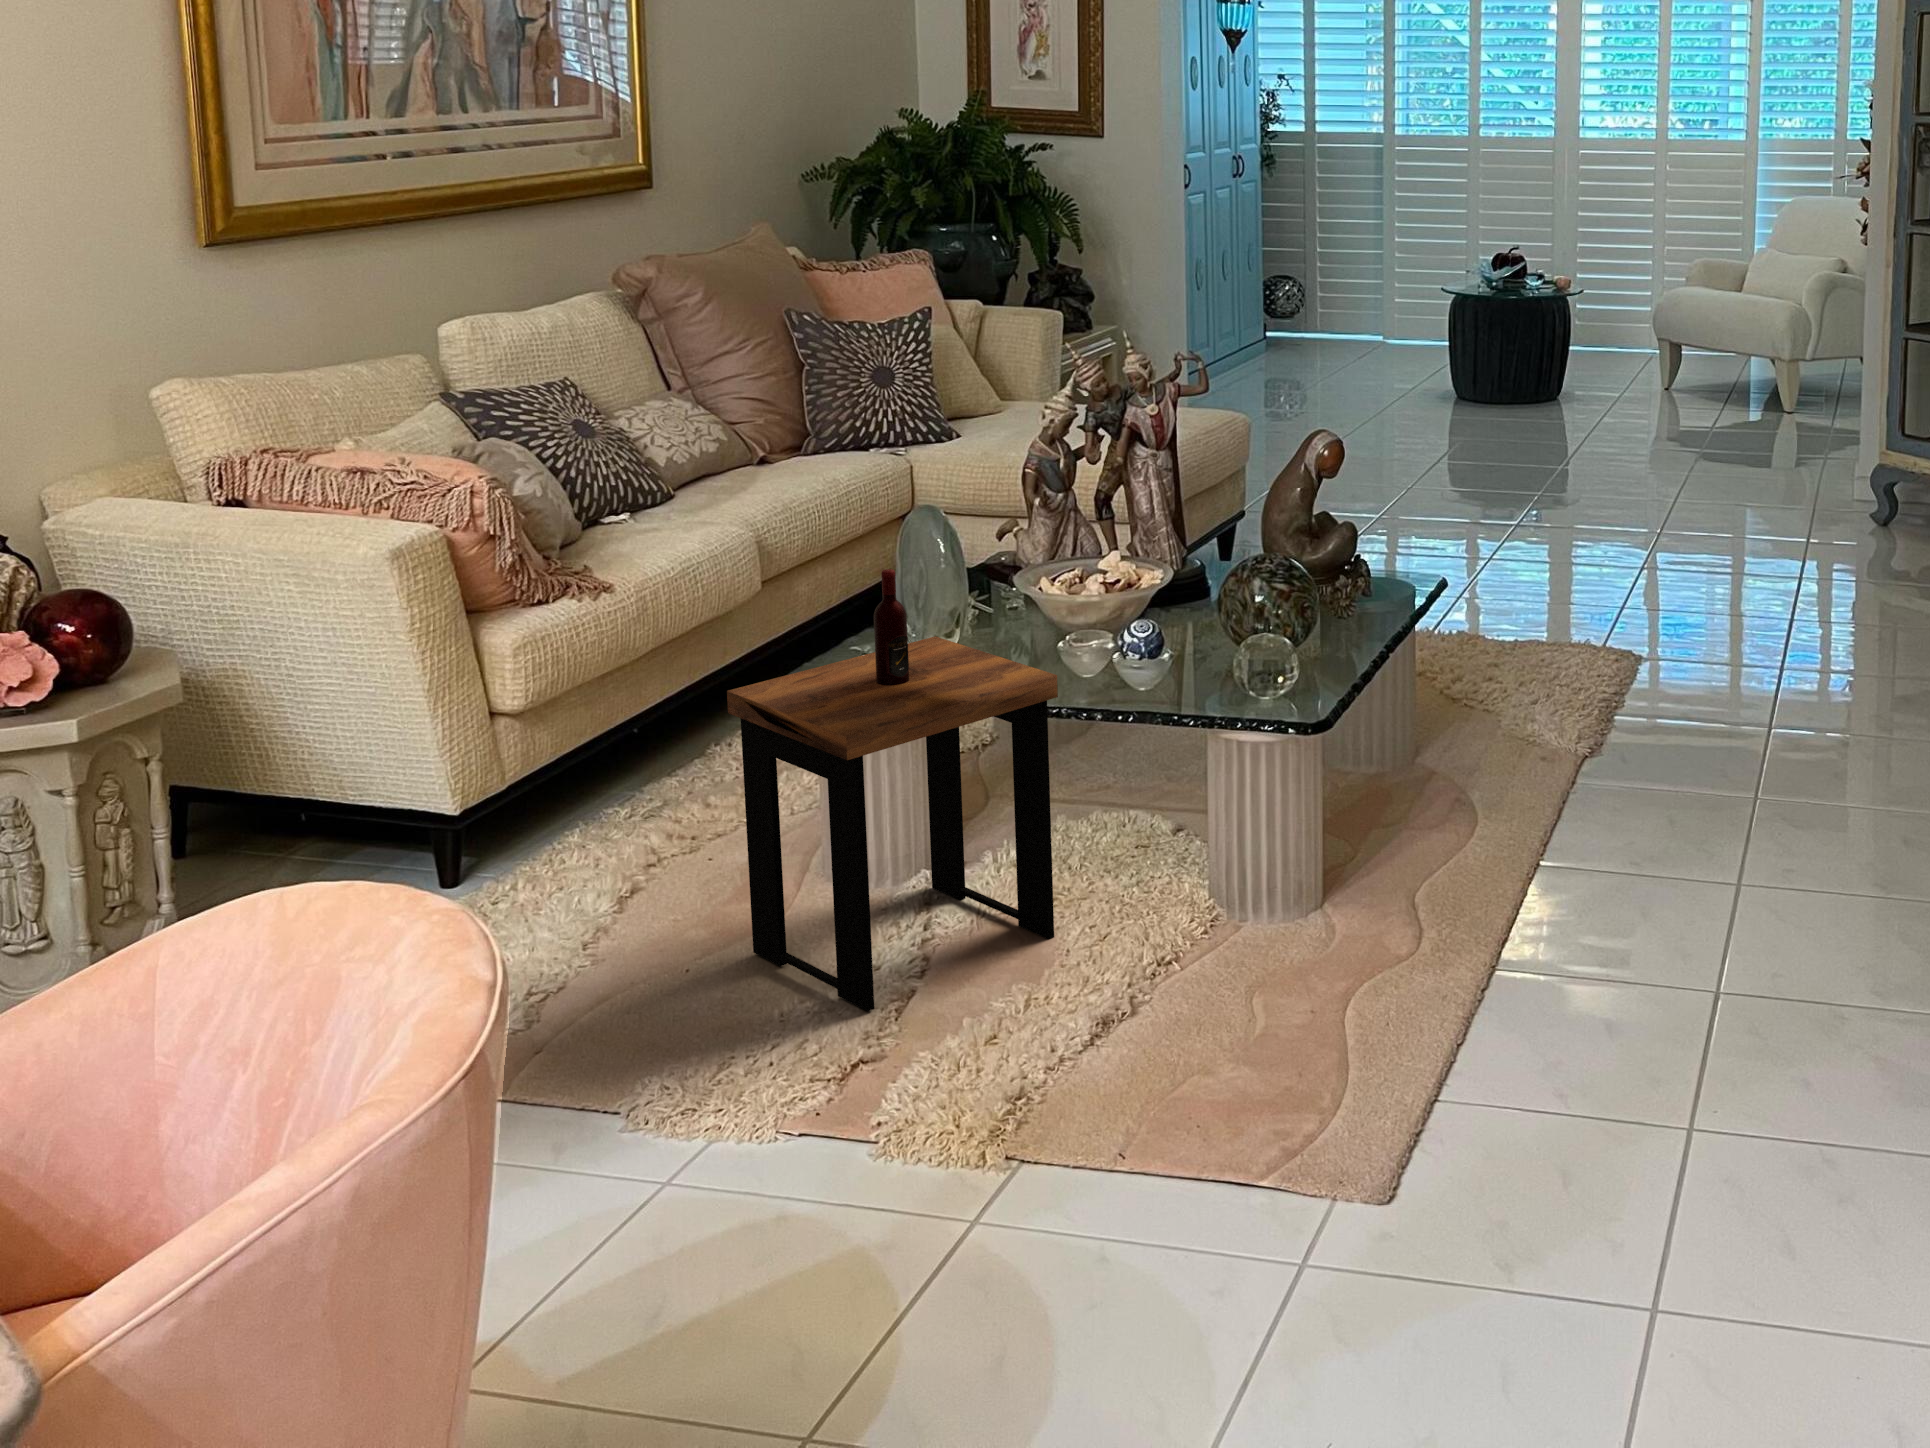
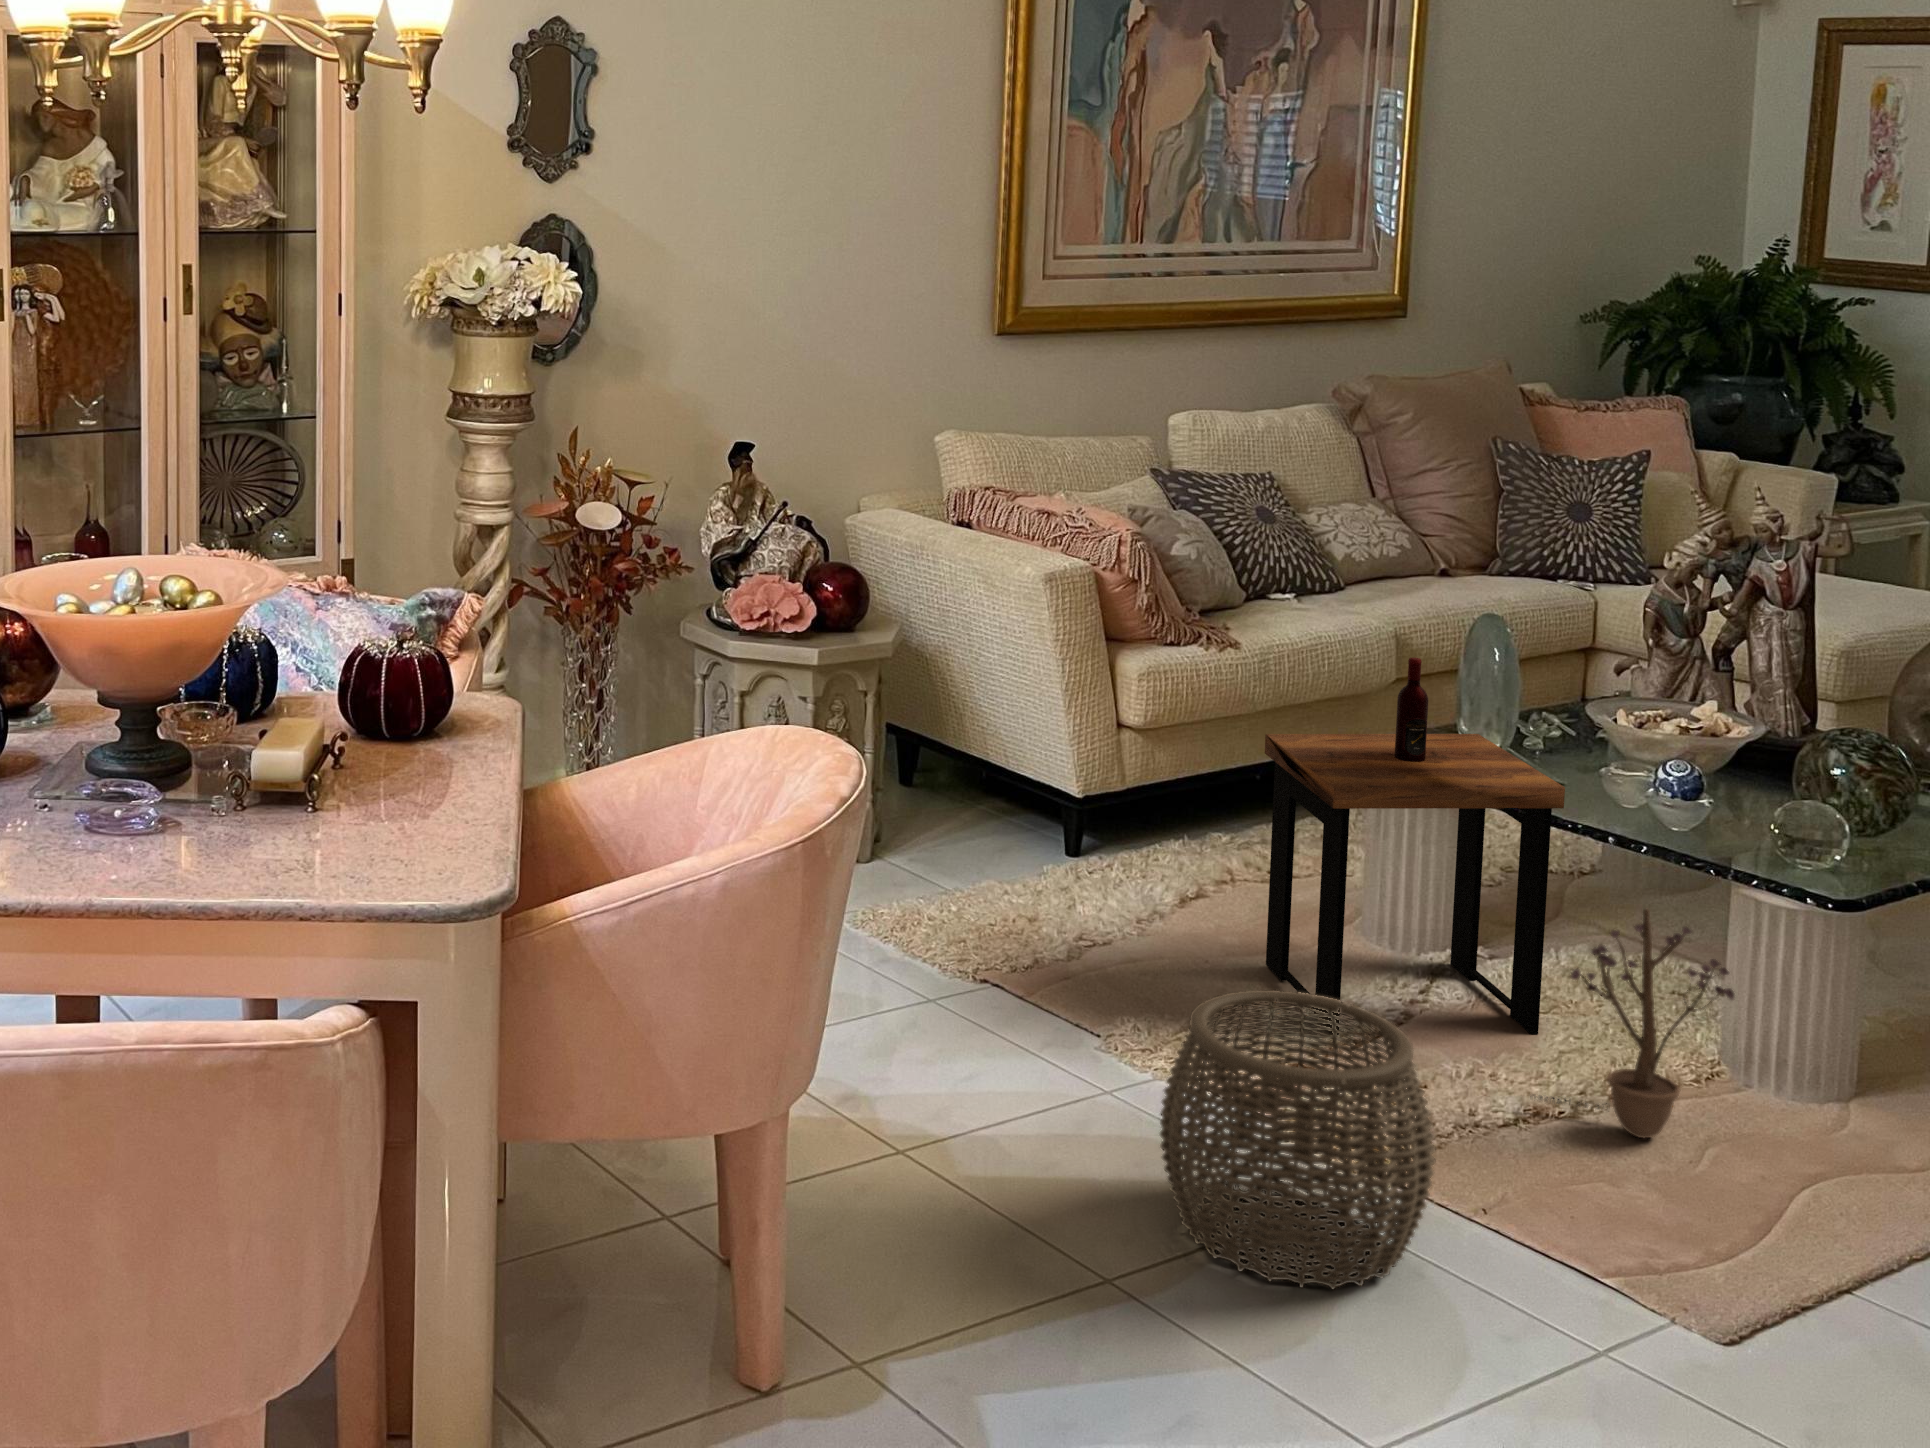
decorative plant: none [1095,783,1272,1014] -> present [1532,909,1734,1138]
woven basket: none [806,985,1115,1342] -> present [1160,990,1436,1289]

